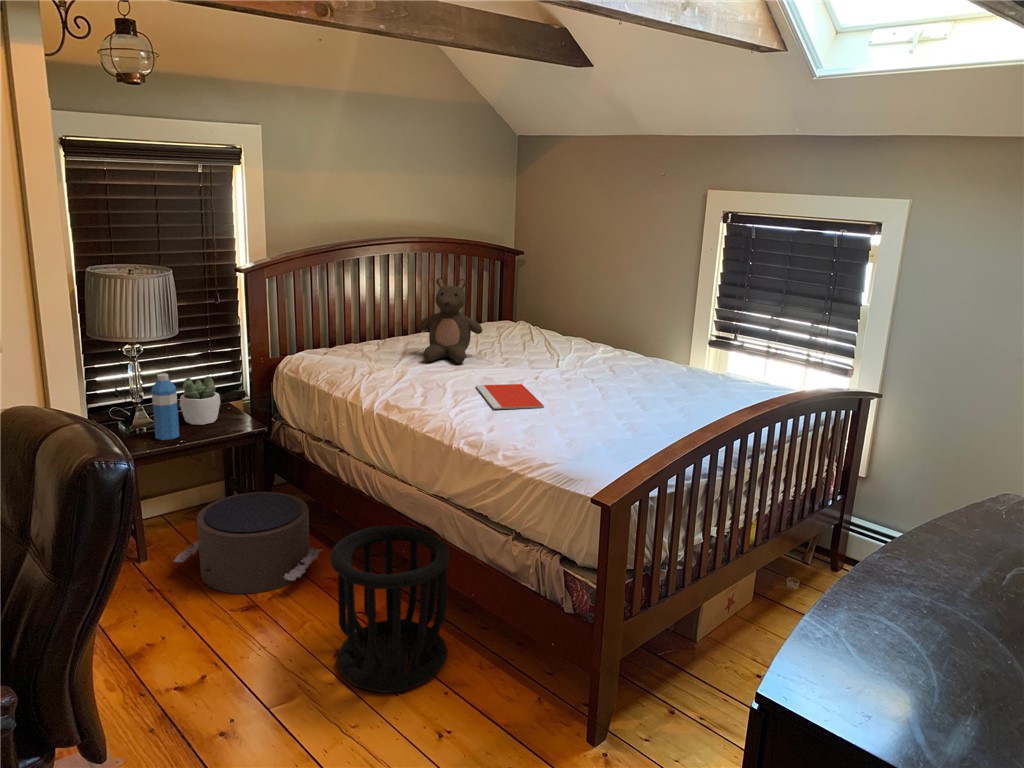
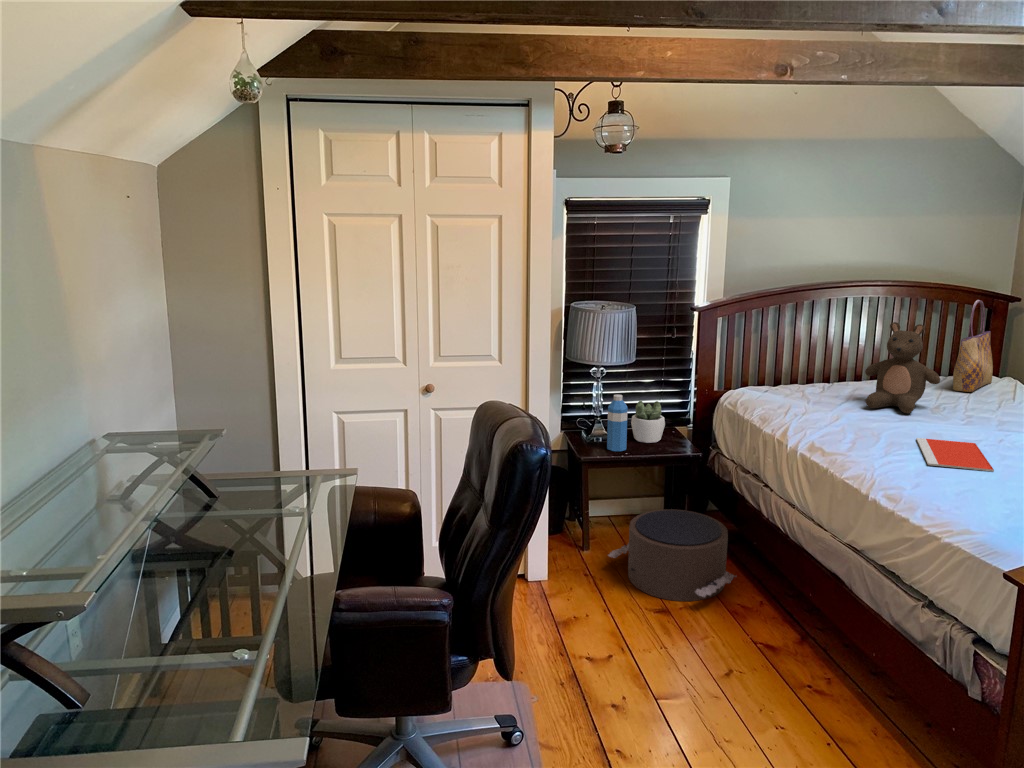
tote bag: none [487,255,514,338] -> present [953,300,993,392]
wastebasket: present [330,525,449,693] -> none [726,561,851,730]

